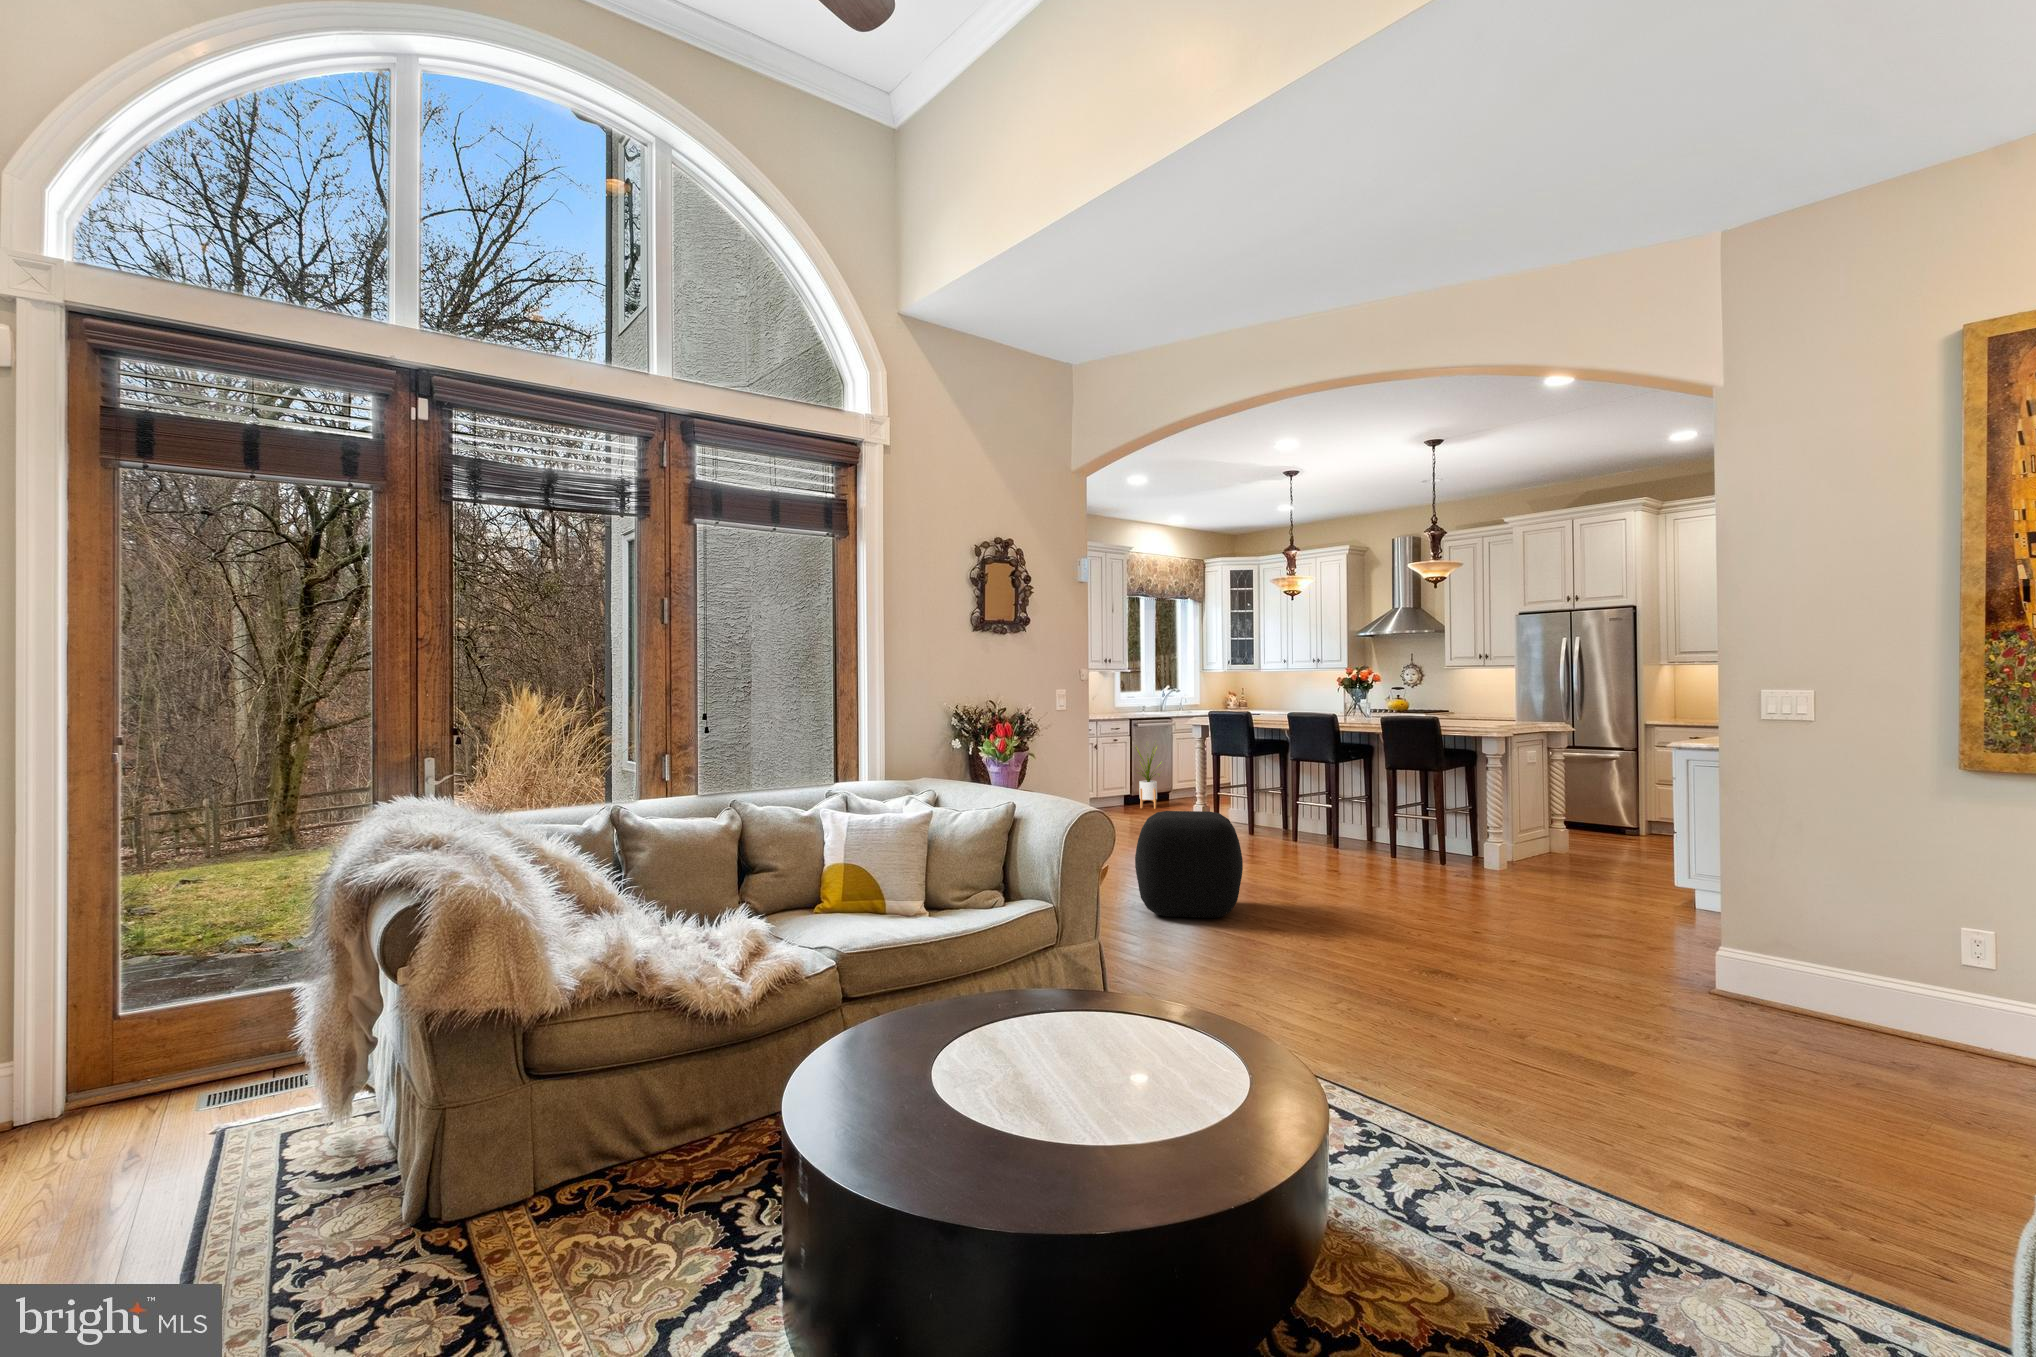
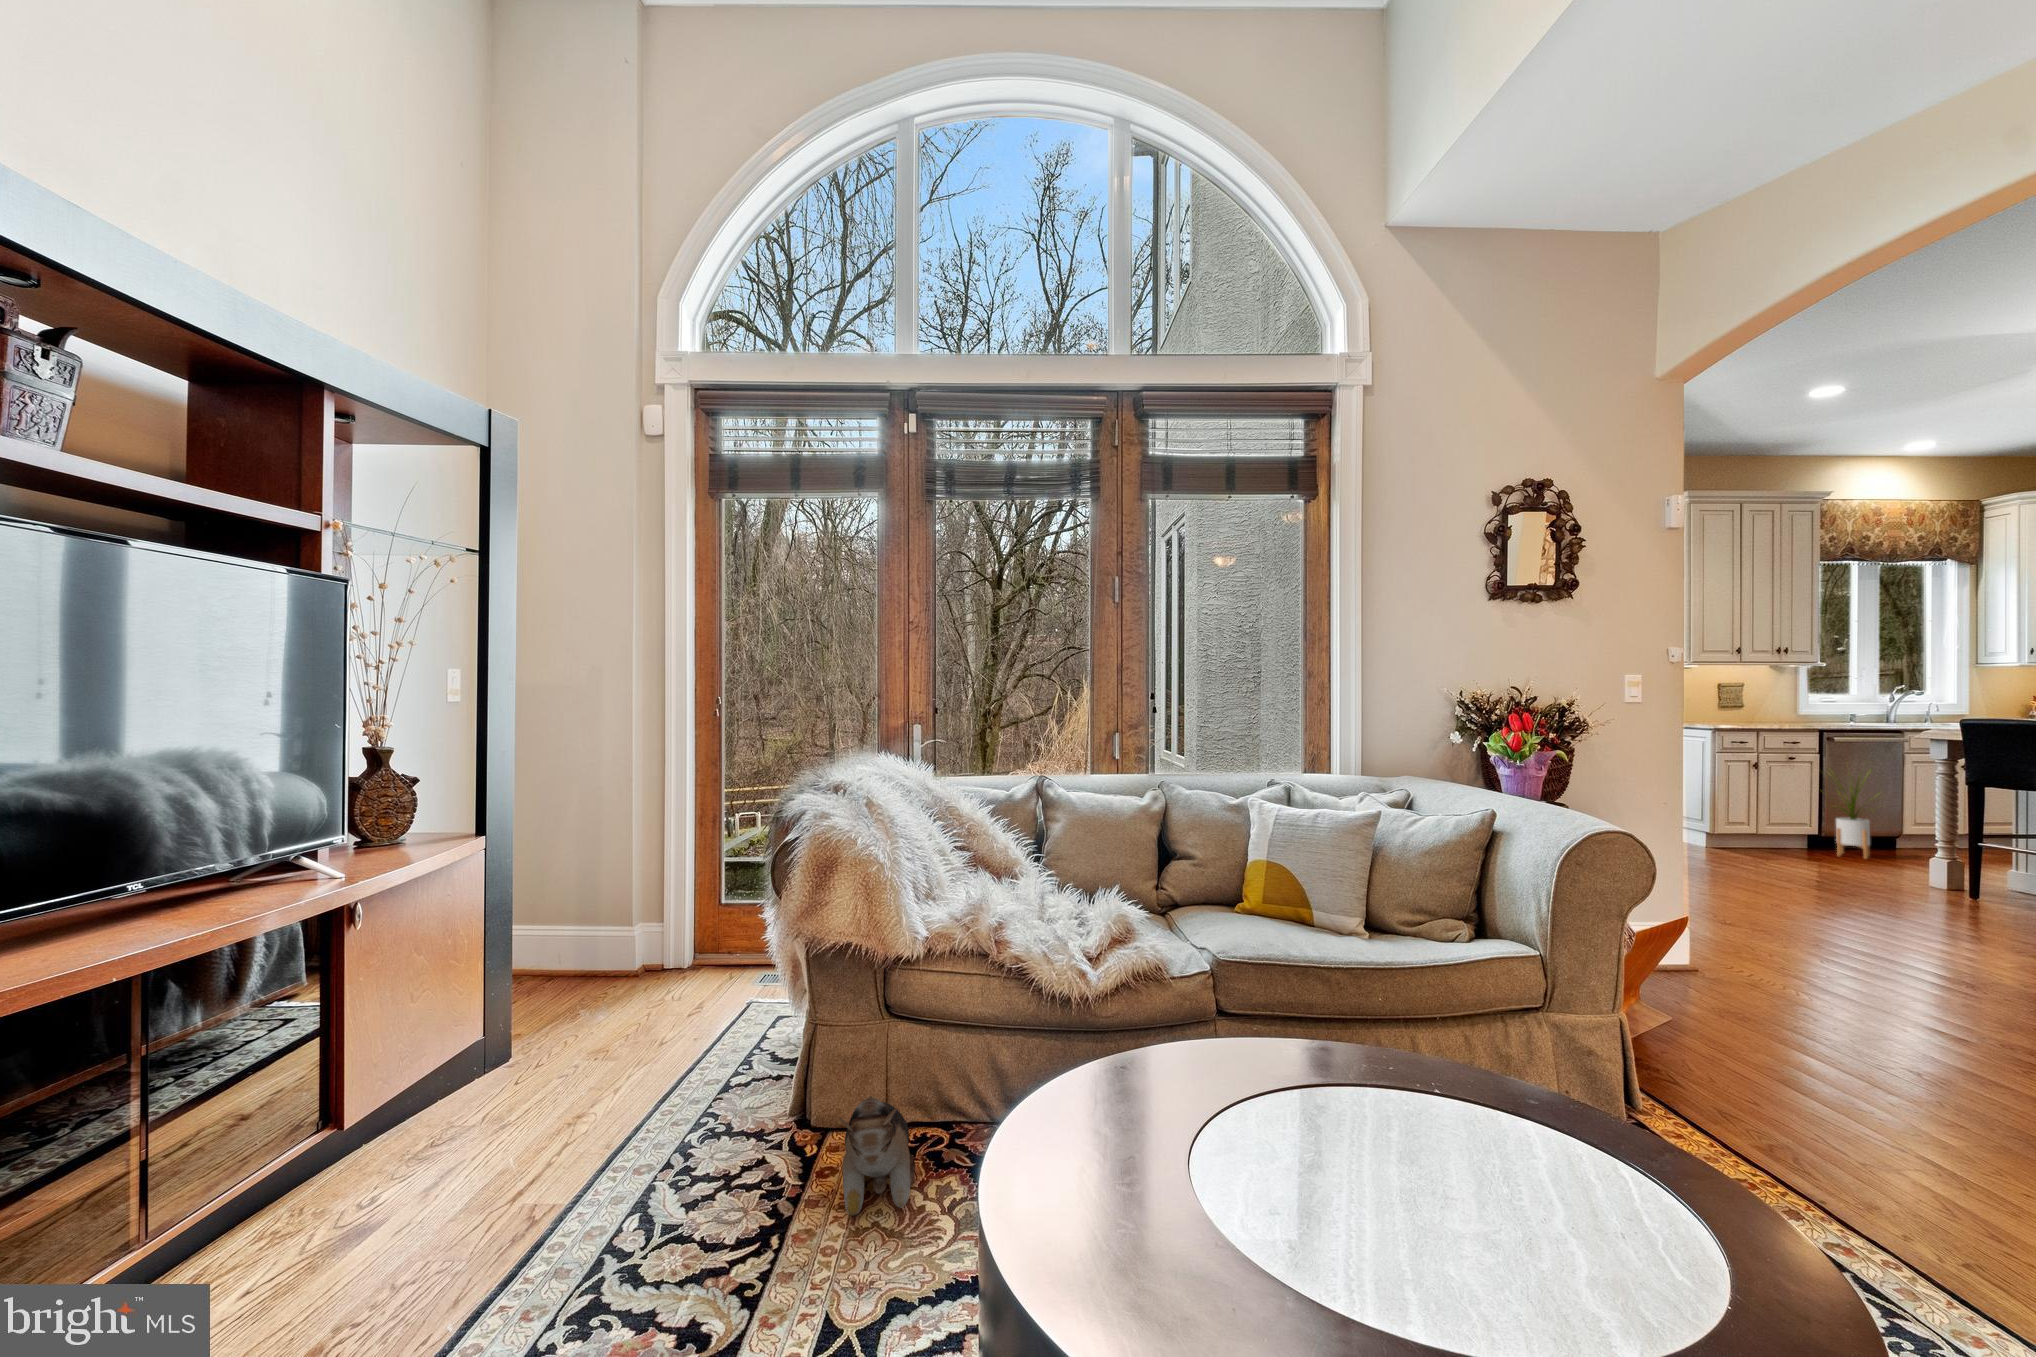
ottoman: present [1135,811,1243,918] -> none [1764,852,1991,1030]
plush toy: none [527,1153,622,1279] -> present [839,1096,915,1216]

